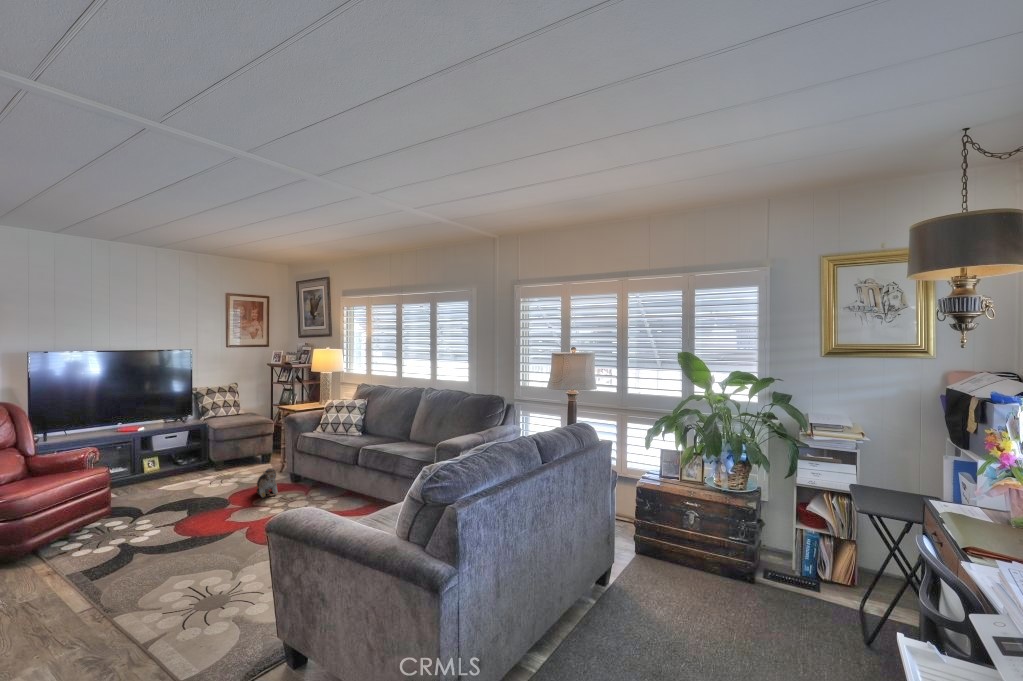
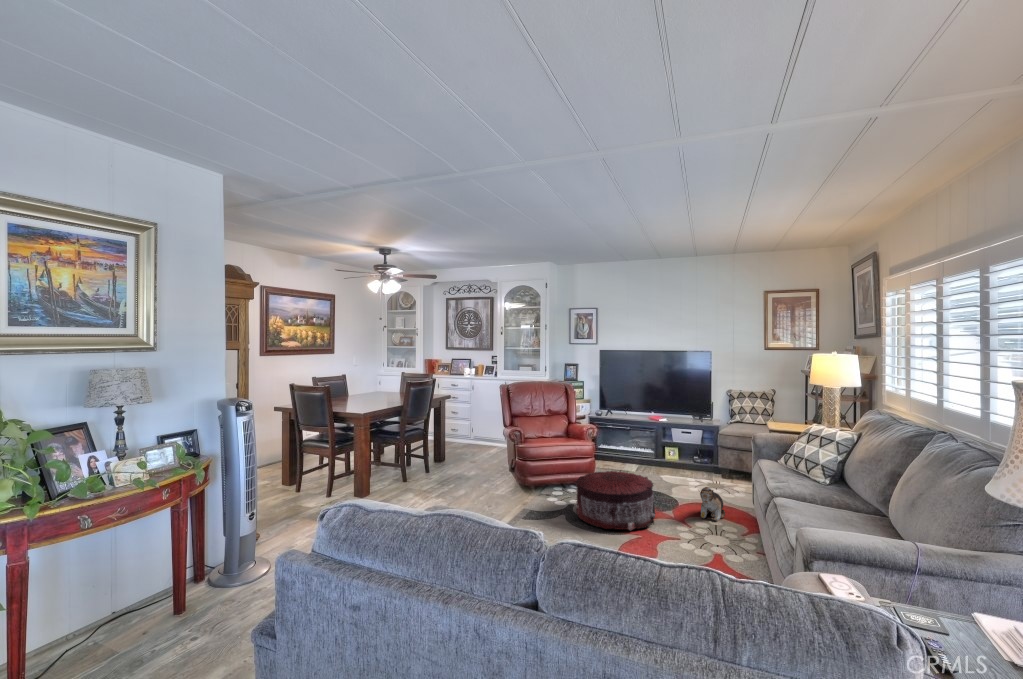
pouf: none [141,478,244,546] -> present [576,471,655,530]

